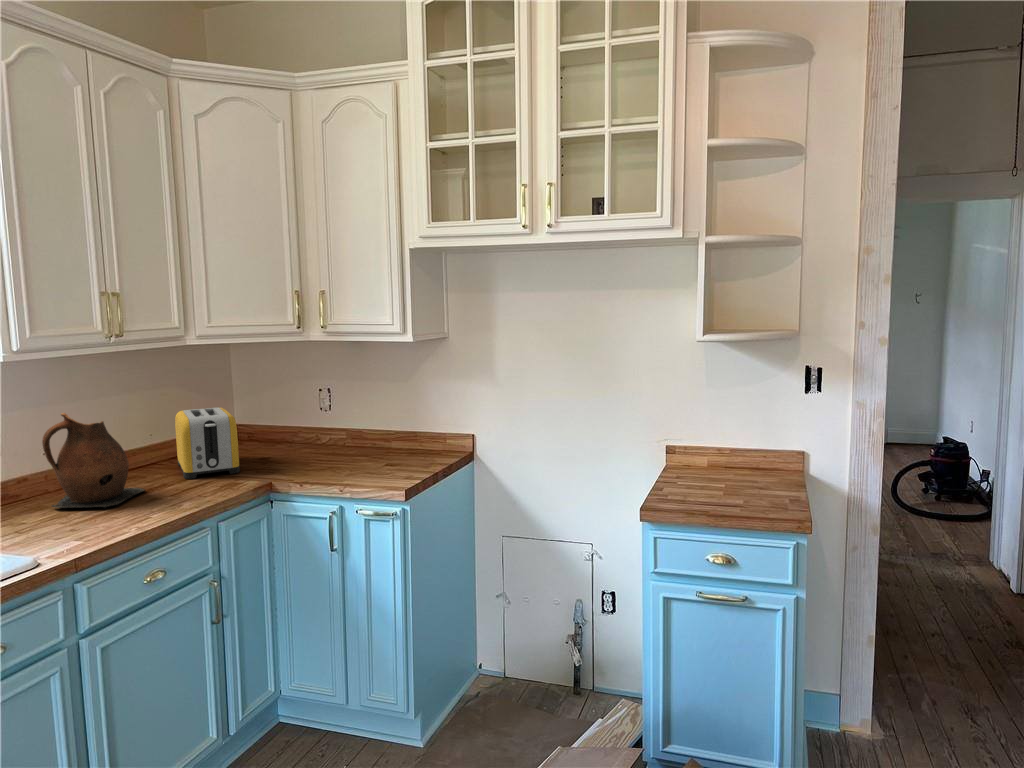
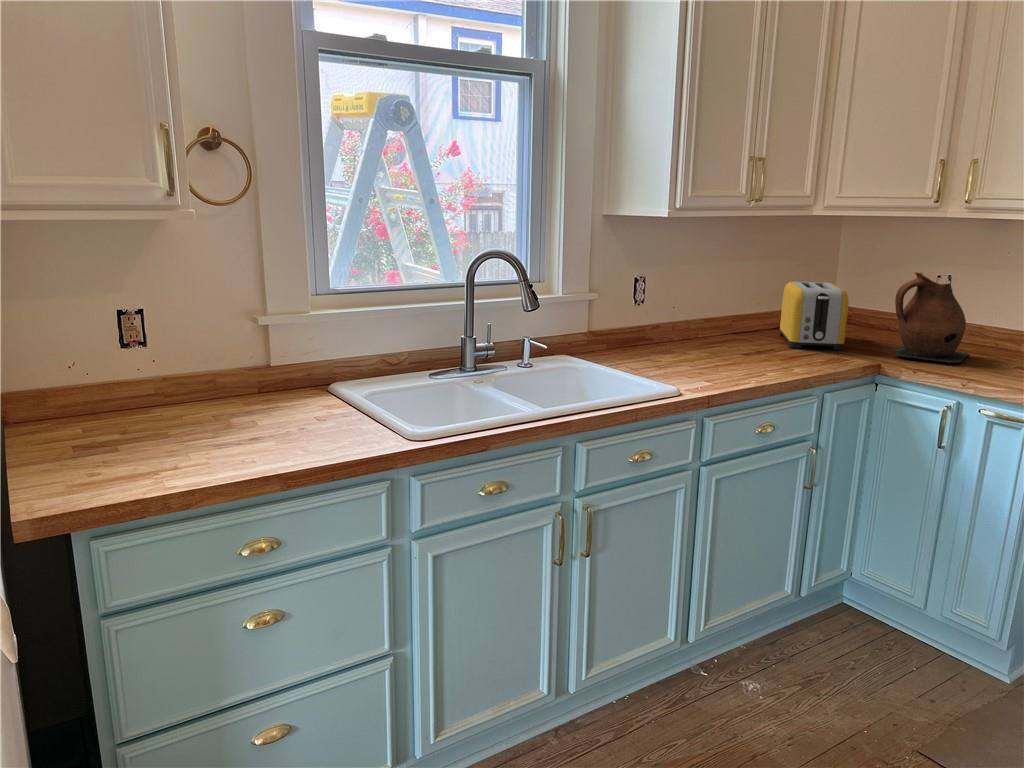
ceramic pitcher: present [42,413,145,508] -> present [893,272,969,364]

